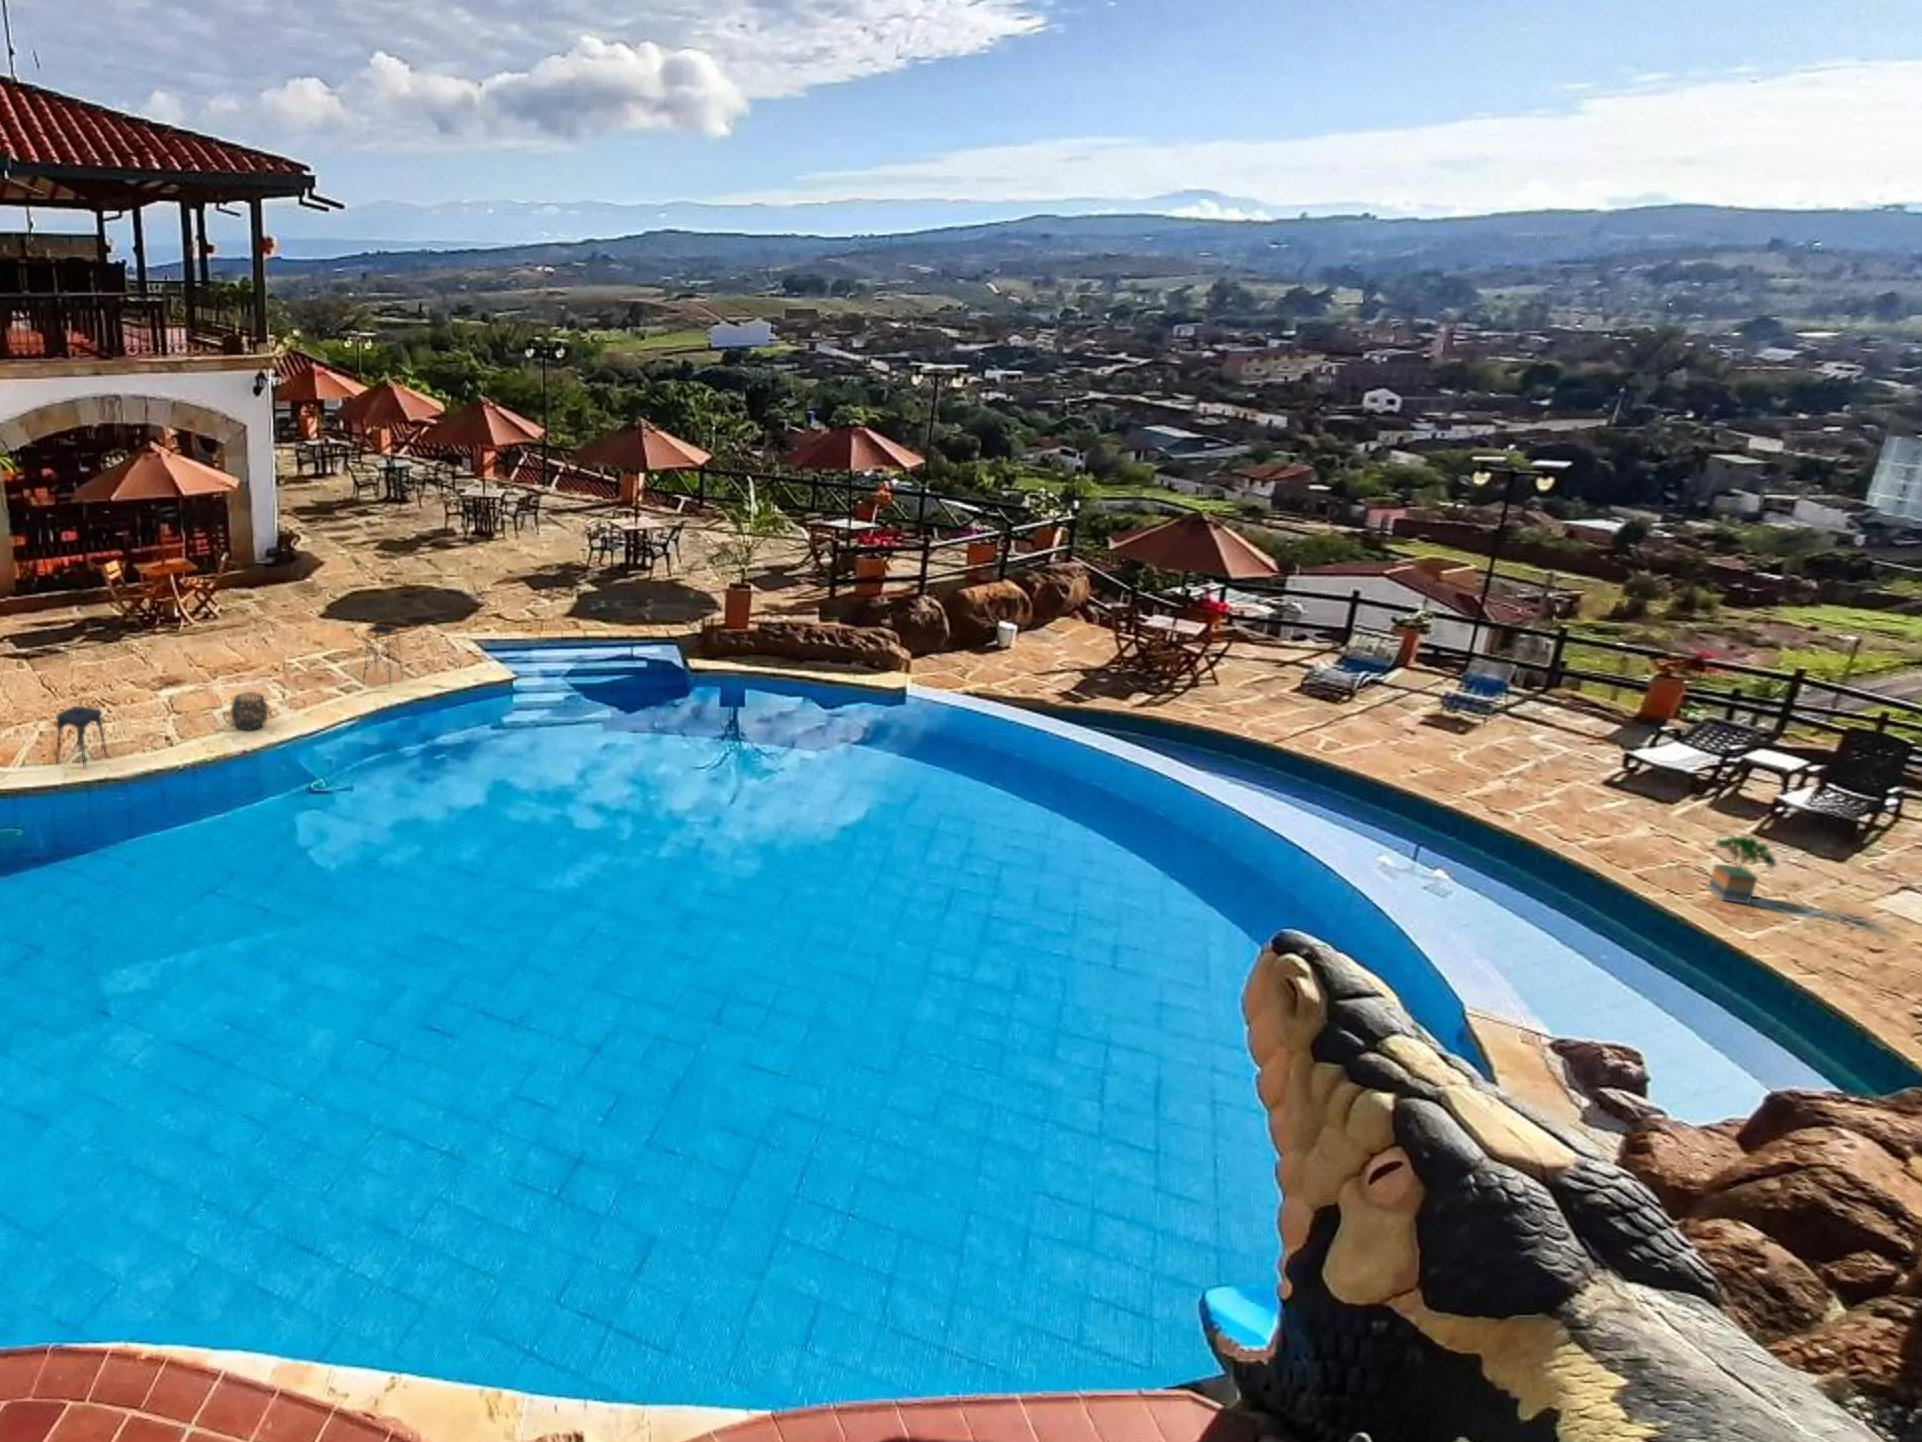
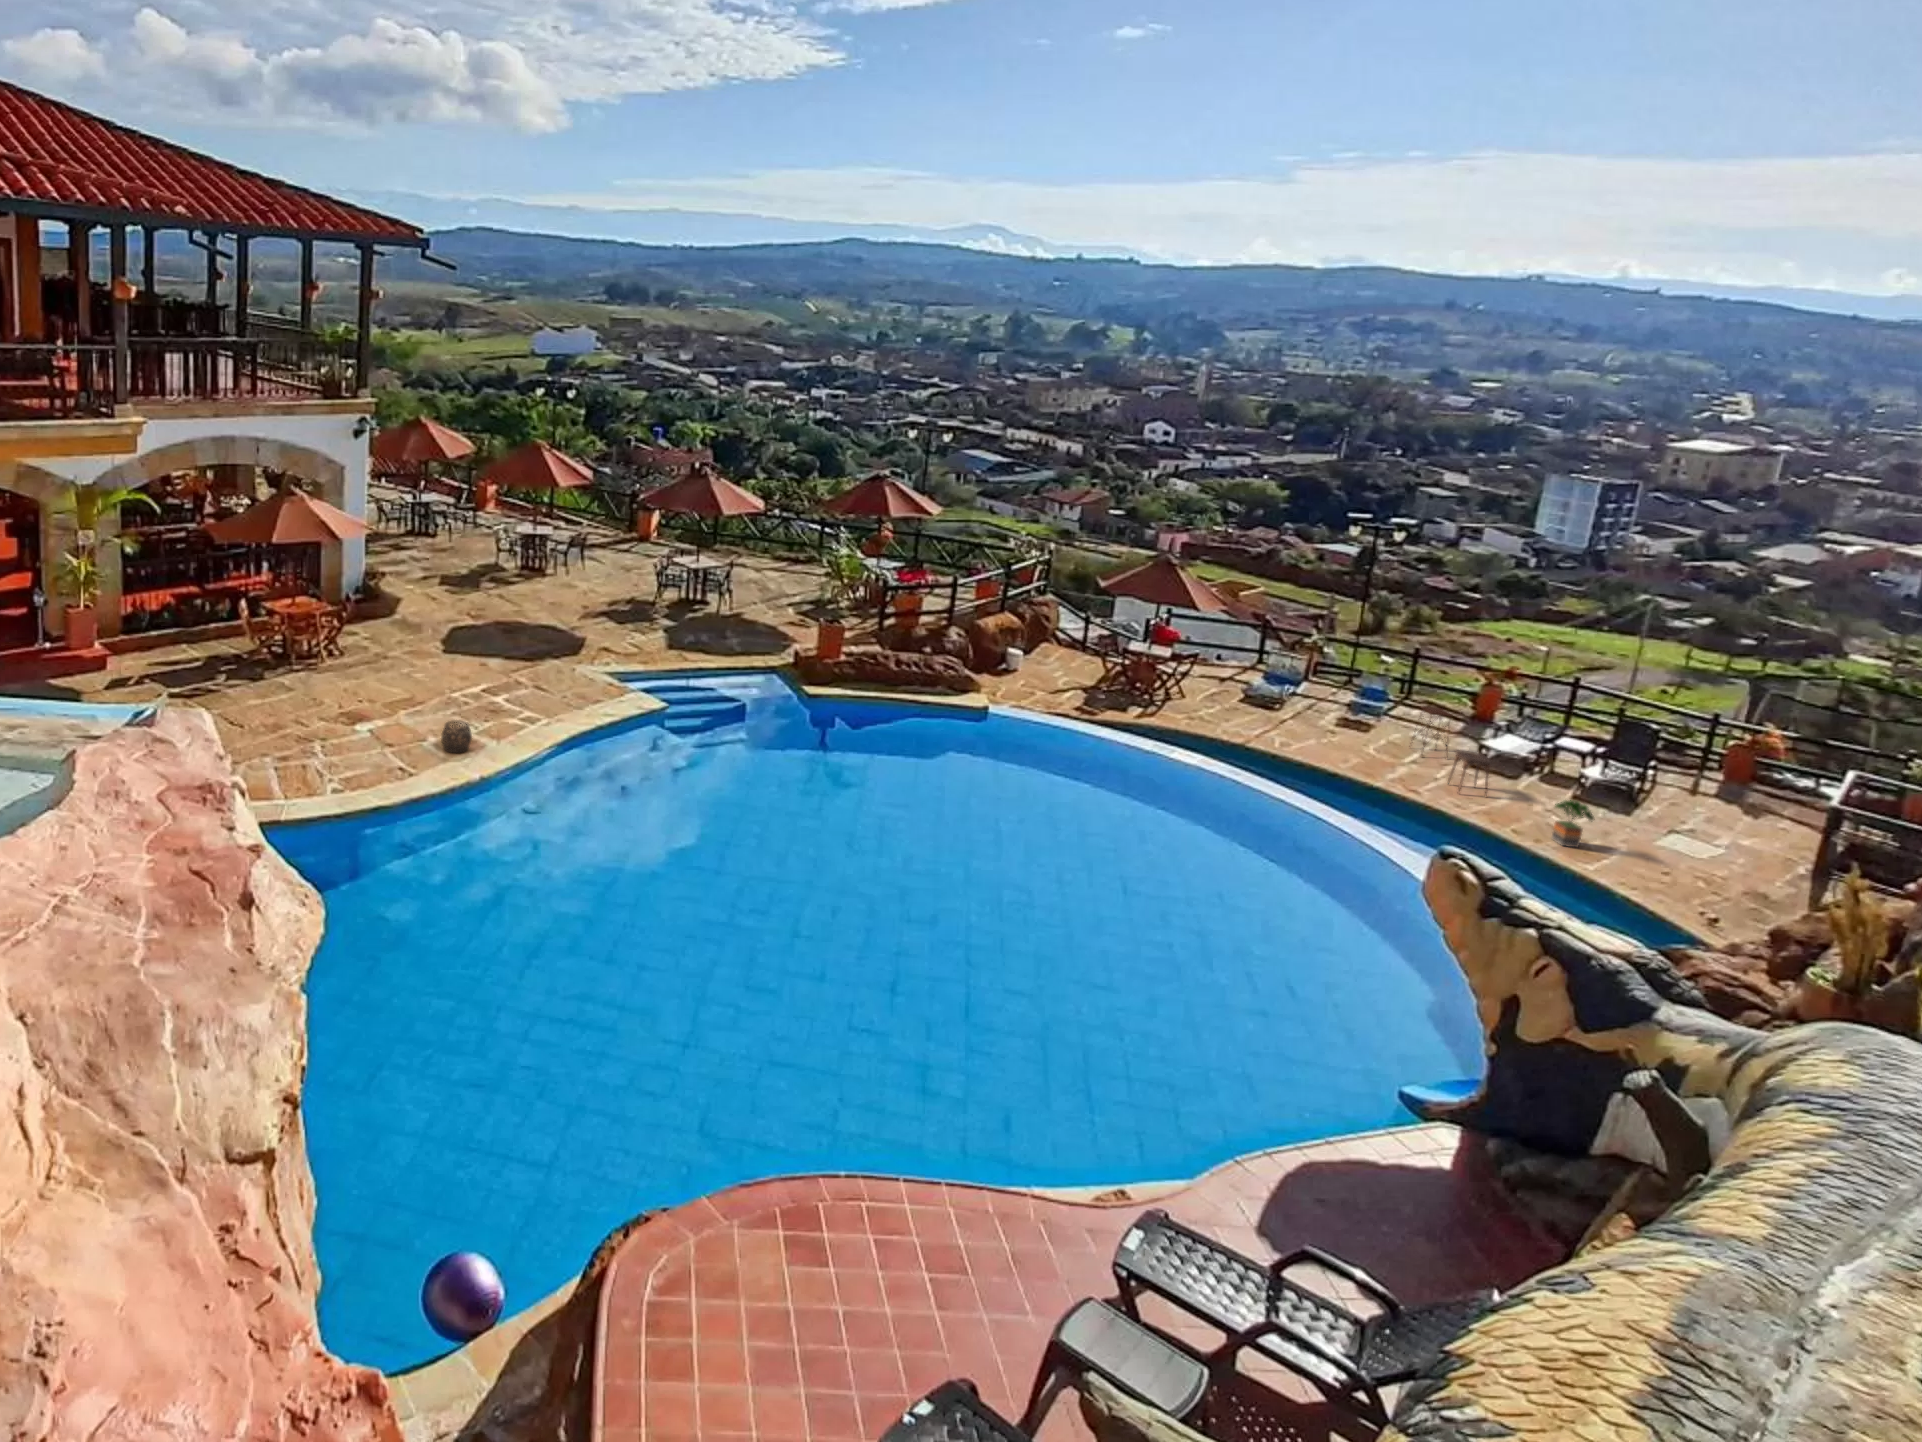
side table: present [365,624,401,674] -> present [1414,707,1451,749]
stool: present [56,706,107,767] -> present [1448,750,1492,795]

